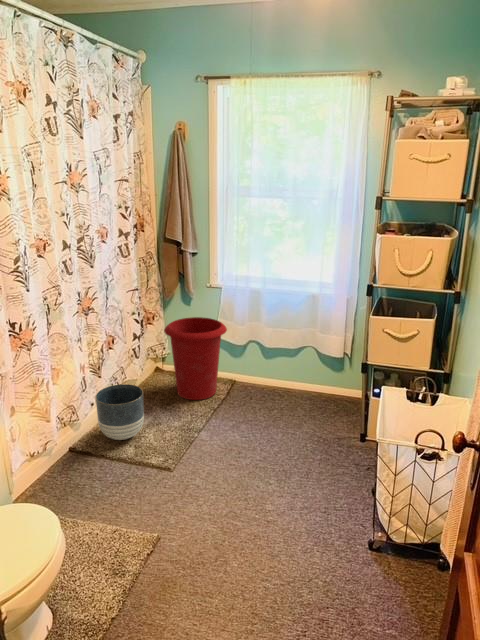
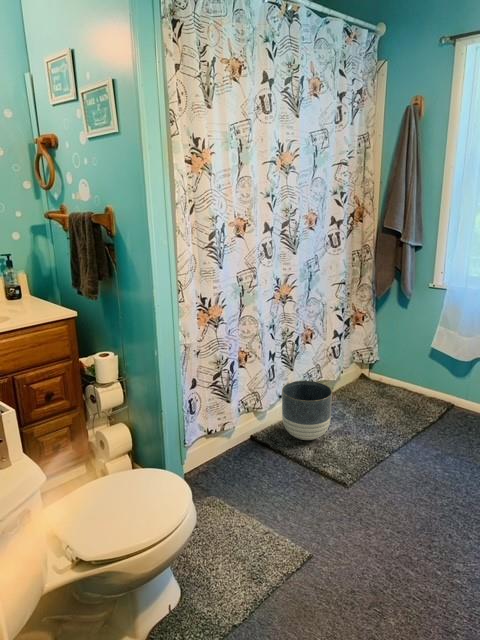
waste bin: present [164,317,227,400] -> none [370,322,447,418]

